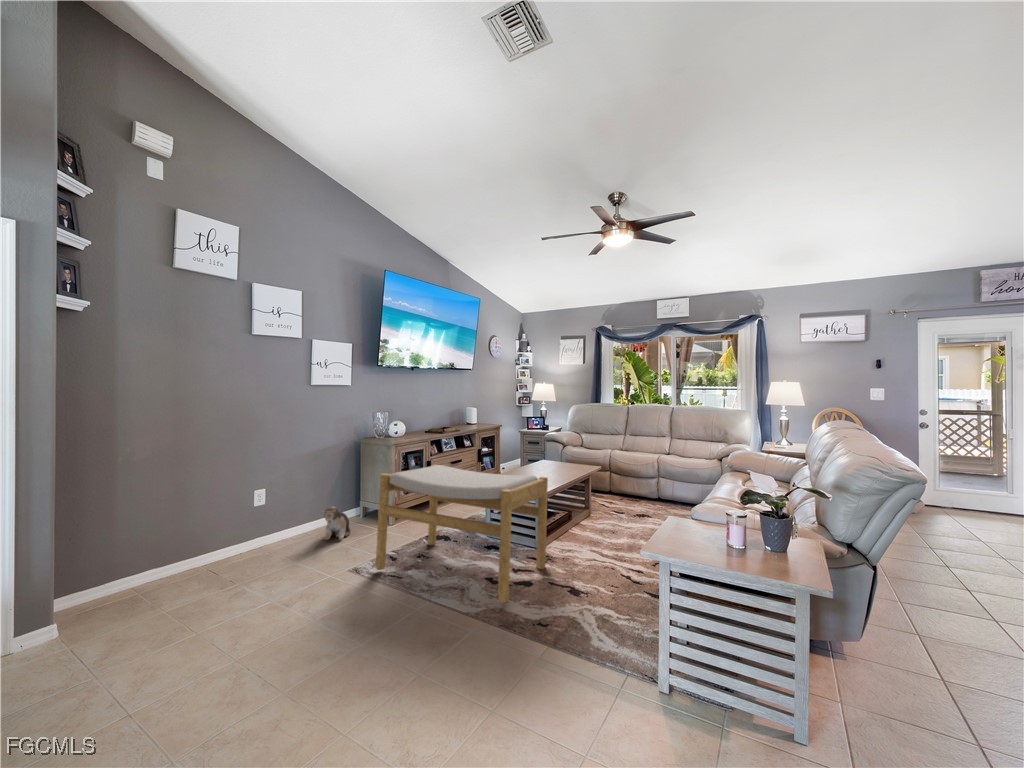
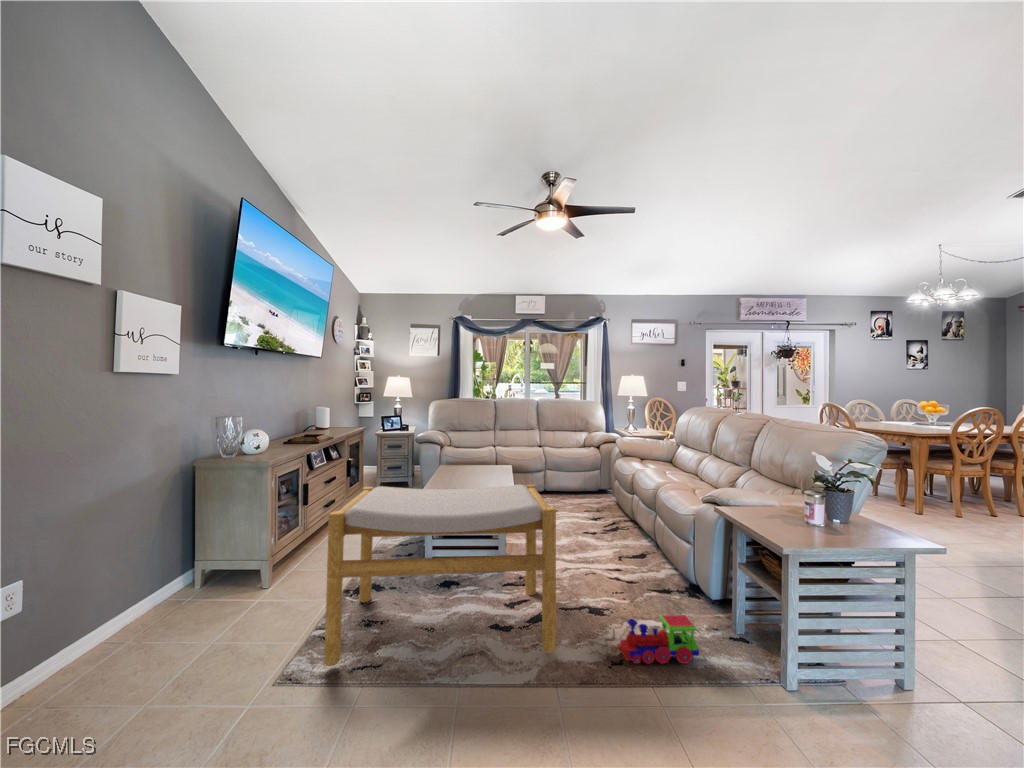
plush toy: present [324,506,350,540] -> none [165,582,209,644]
toy train: none [530,593,615,643] -> present [588,615,699,664]

